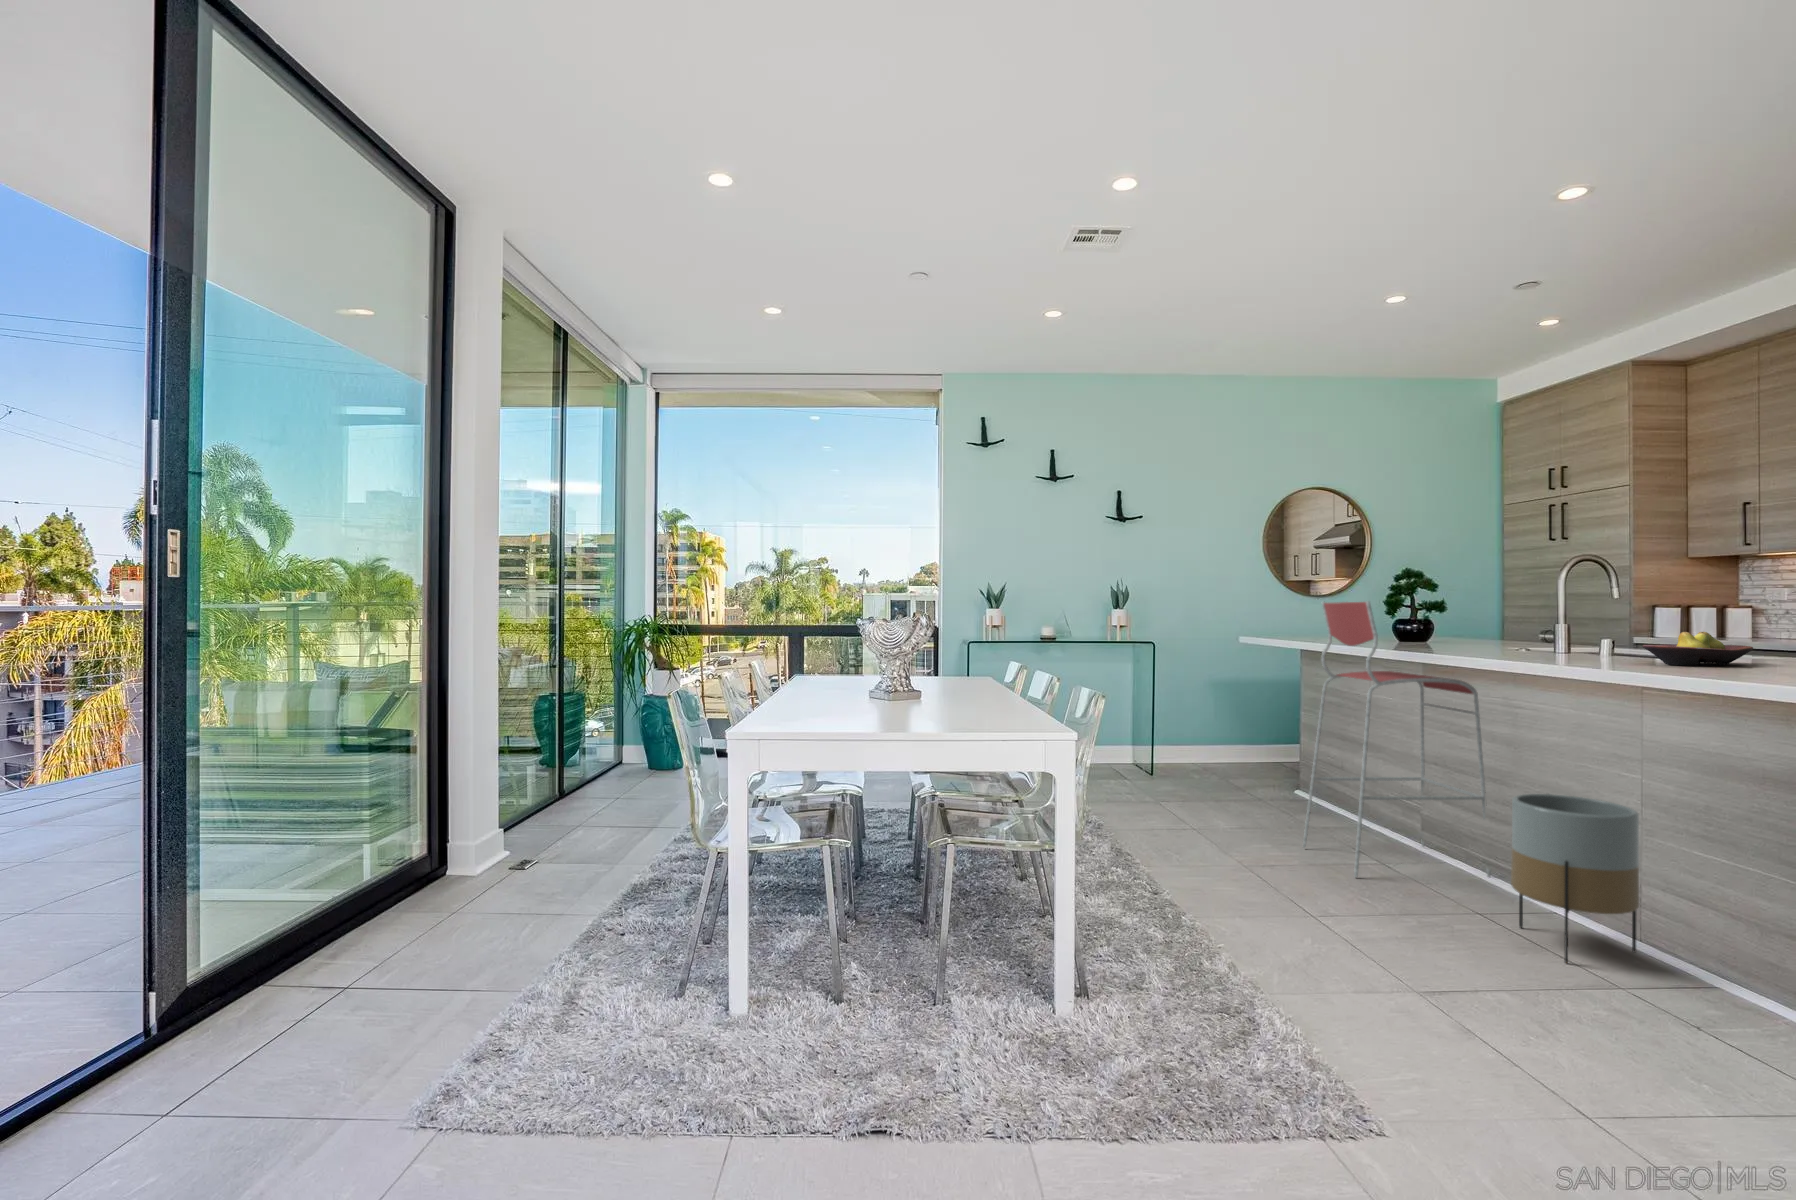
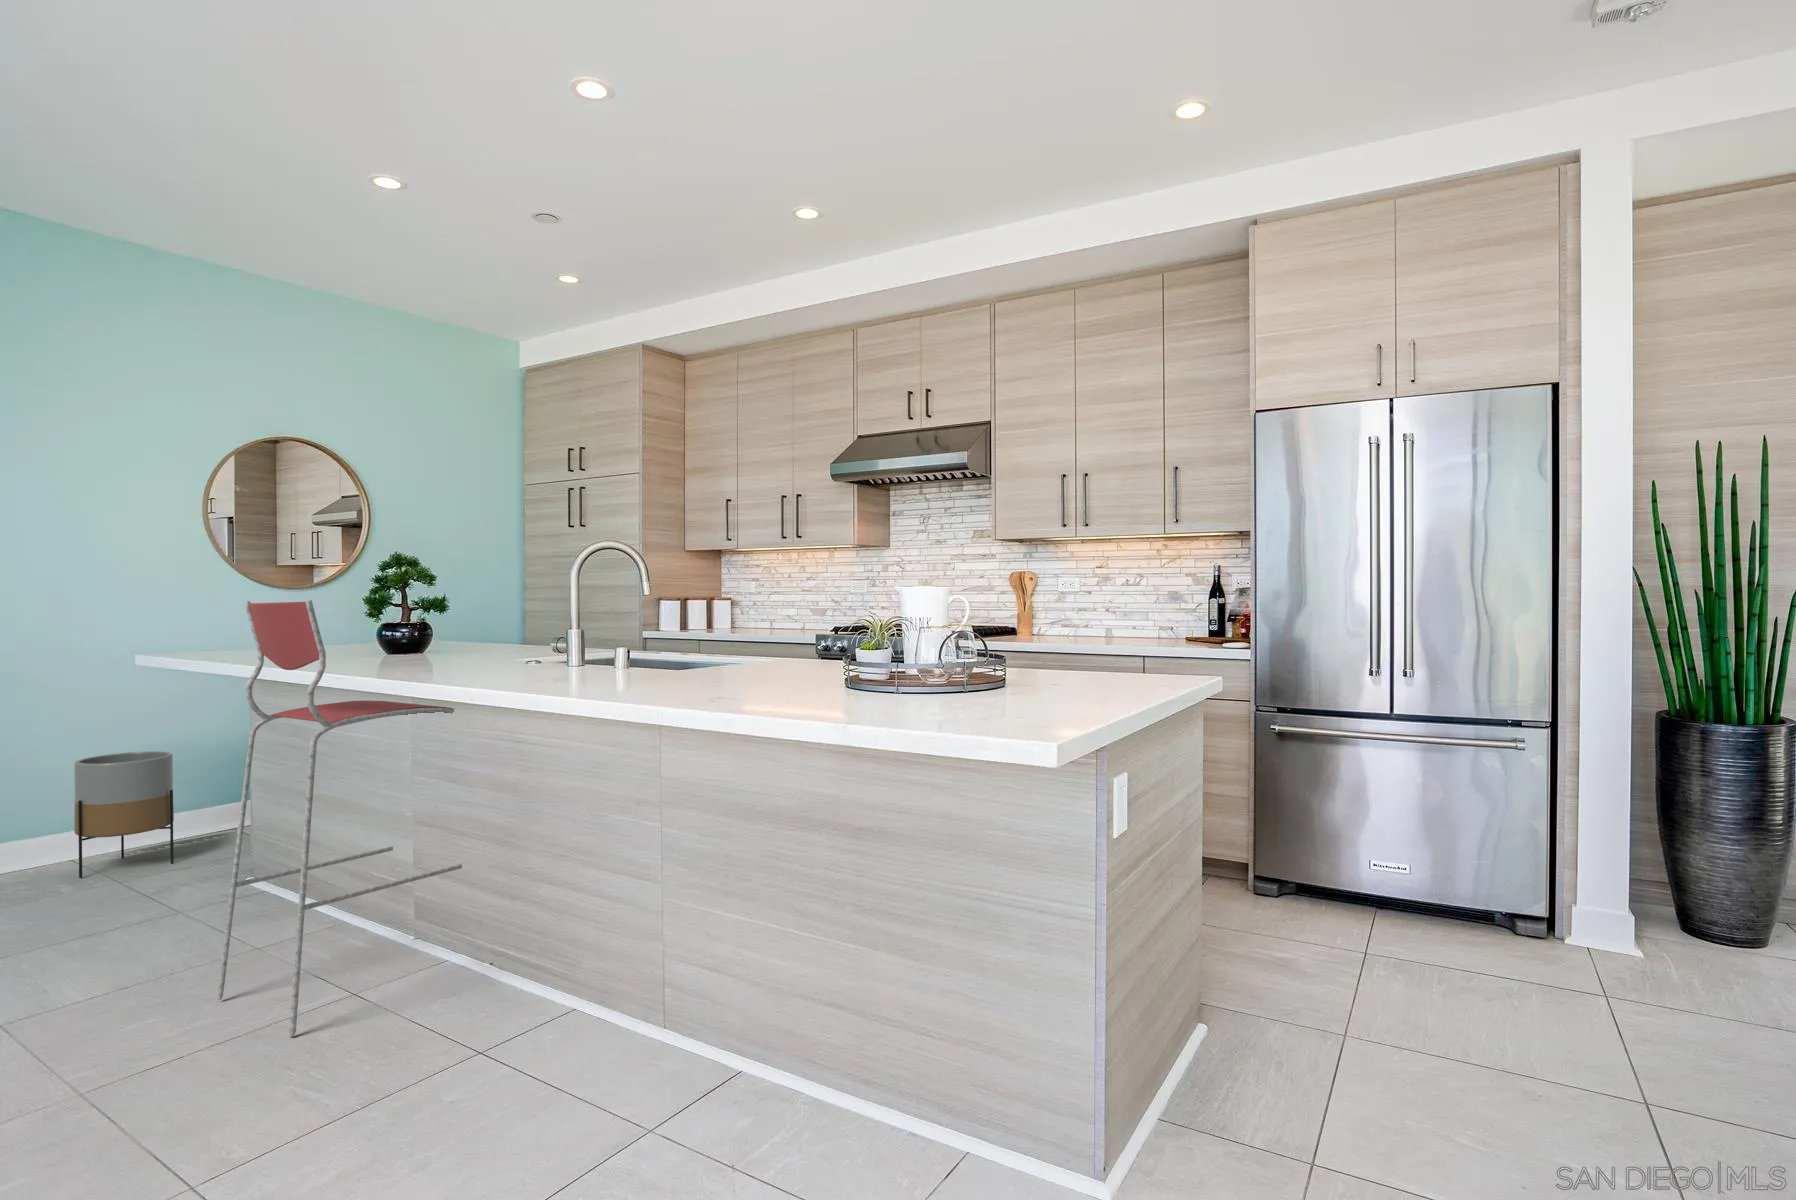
fruit bowl: present [1642,632,1753,666] -> none [642,630,736,671]
planter: present [1511,794,1639,963] -> present [74,751,174,878]

